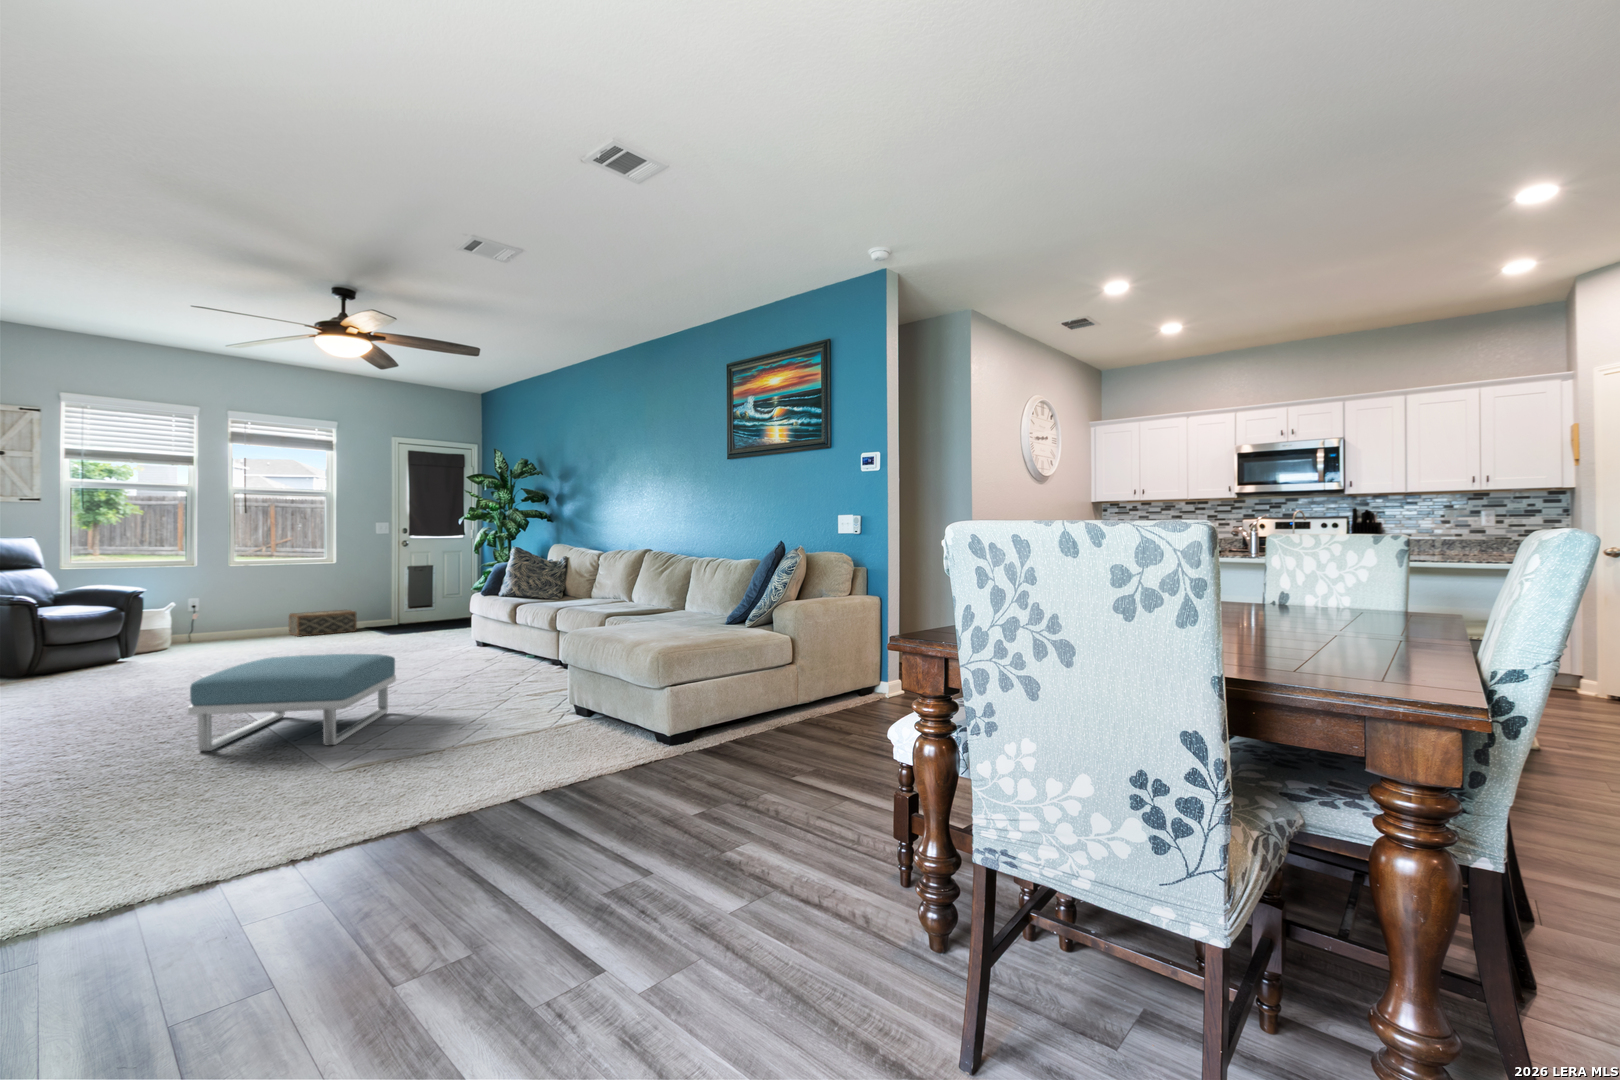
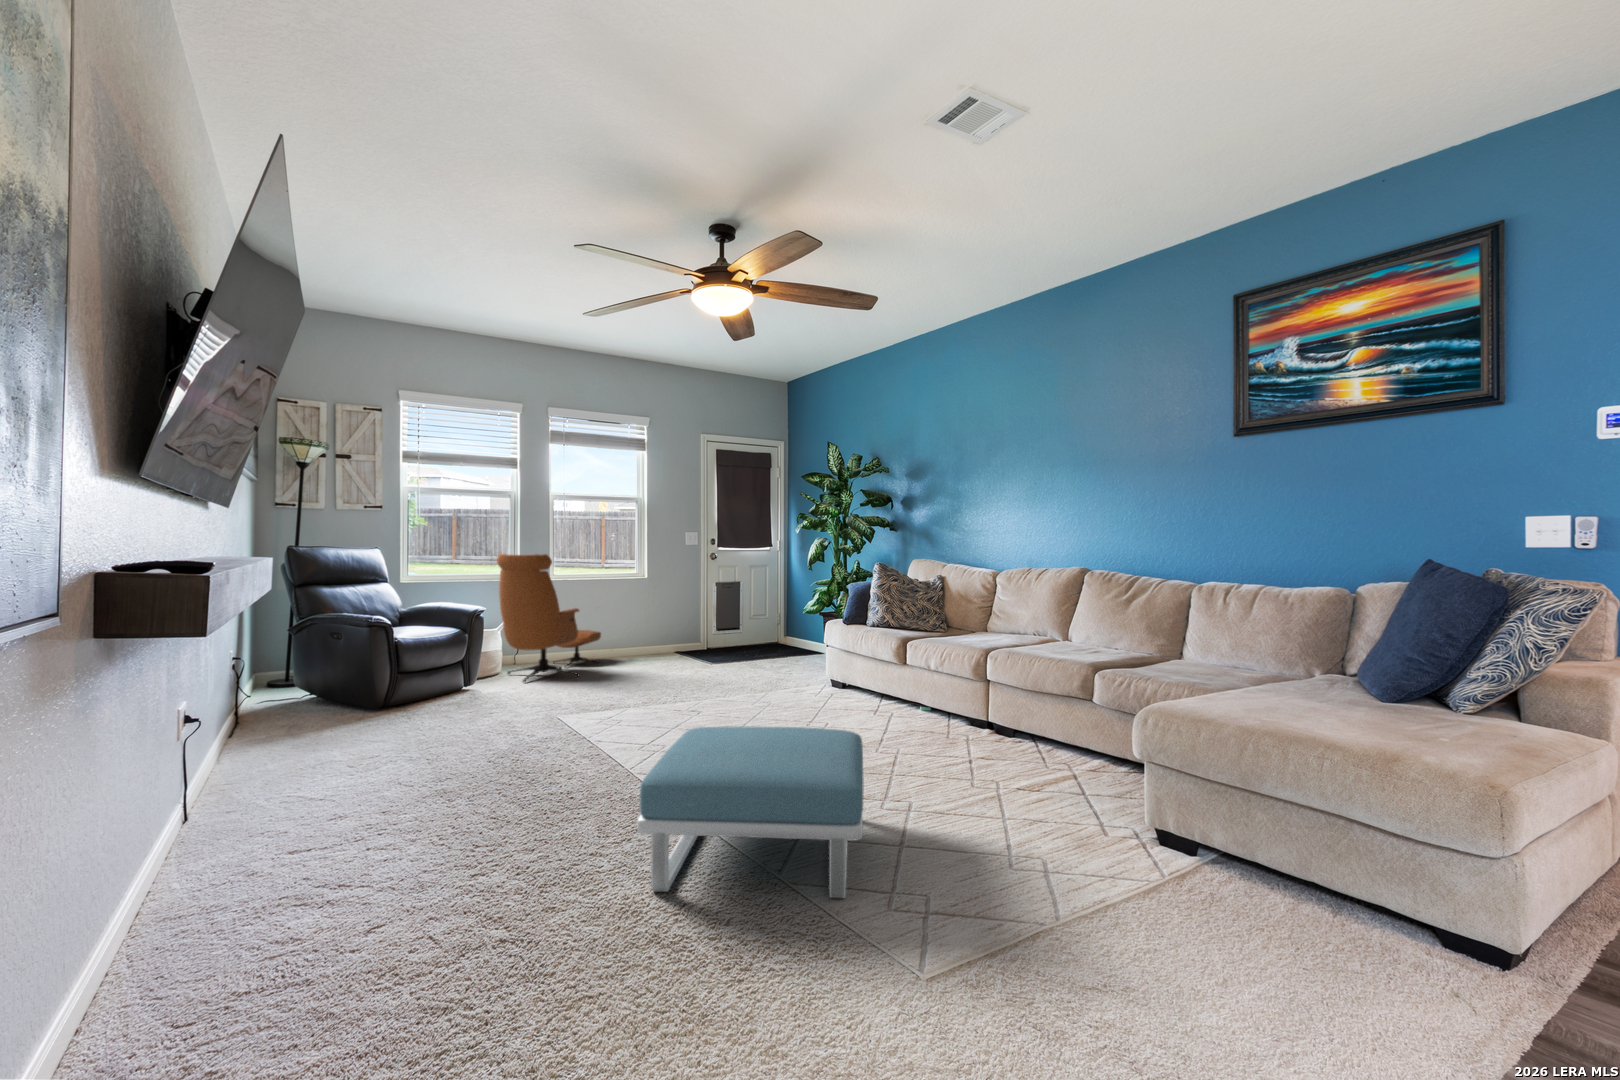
lounge chair: none [160,542,282,653] -> present [497,554,601,682]
woven basket: present [289,610,357,636] -> none [604,631,671,662]

